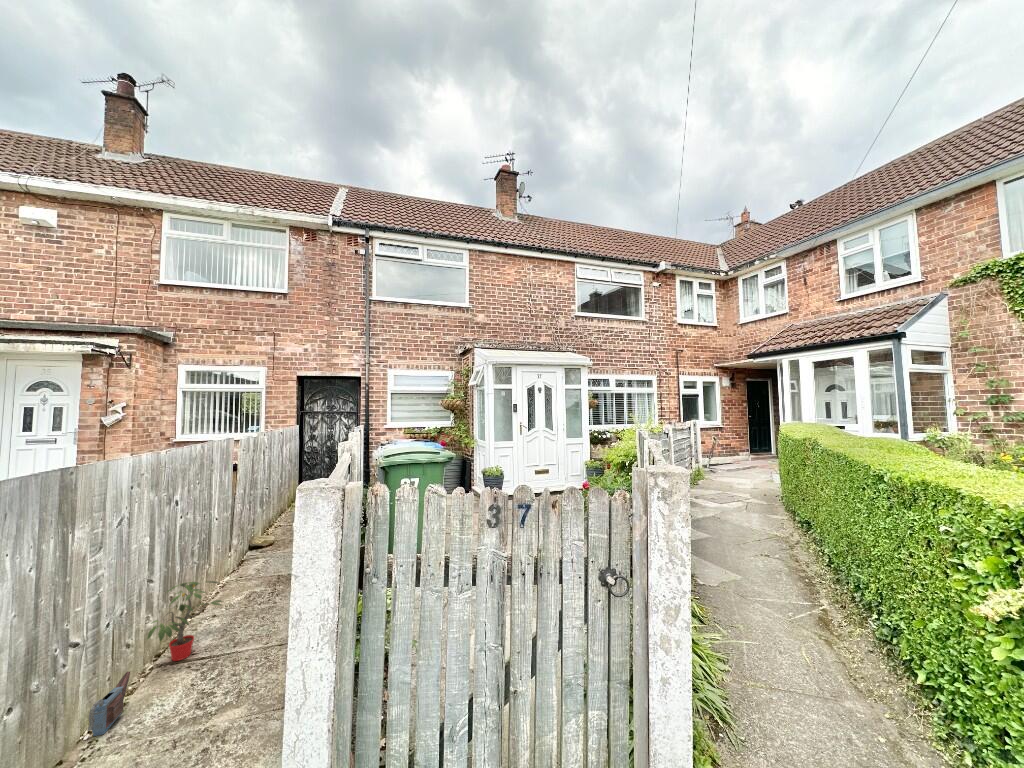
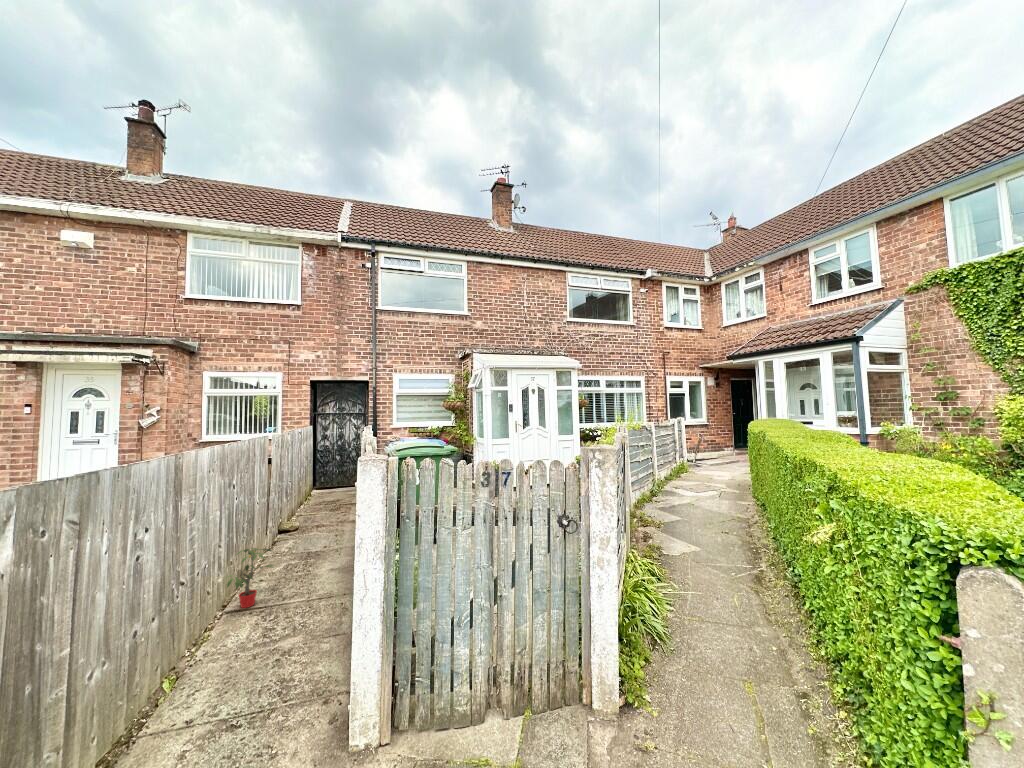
watering can: present [88,672,130,736] -> none [199,609,219,650]

